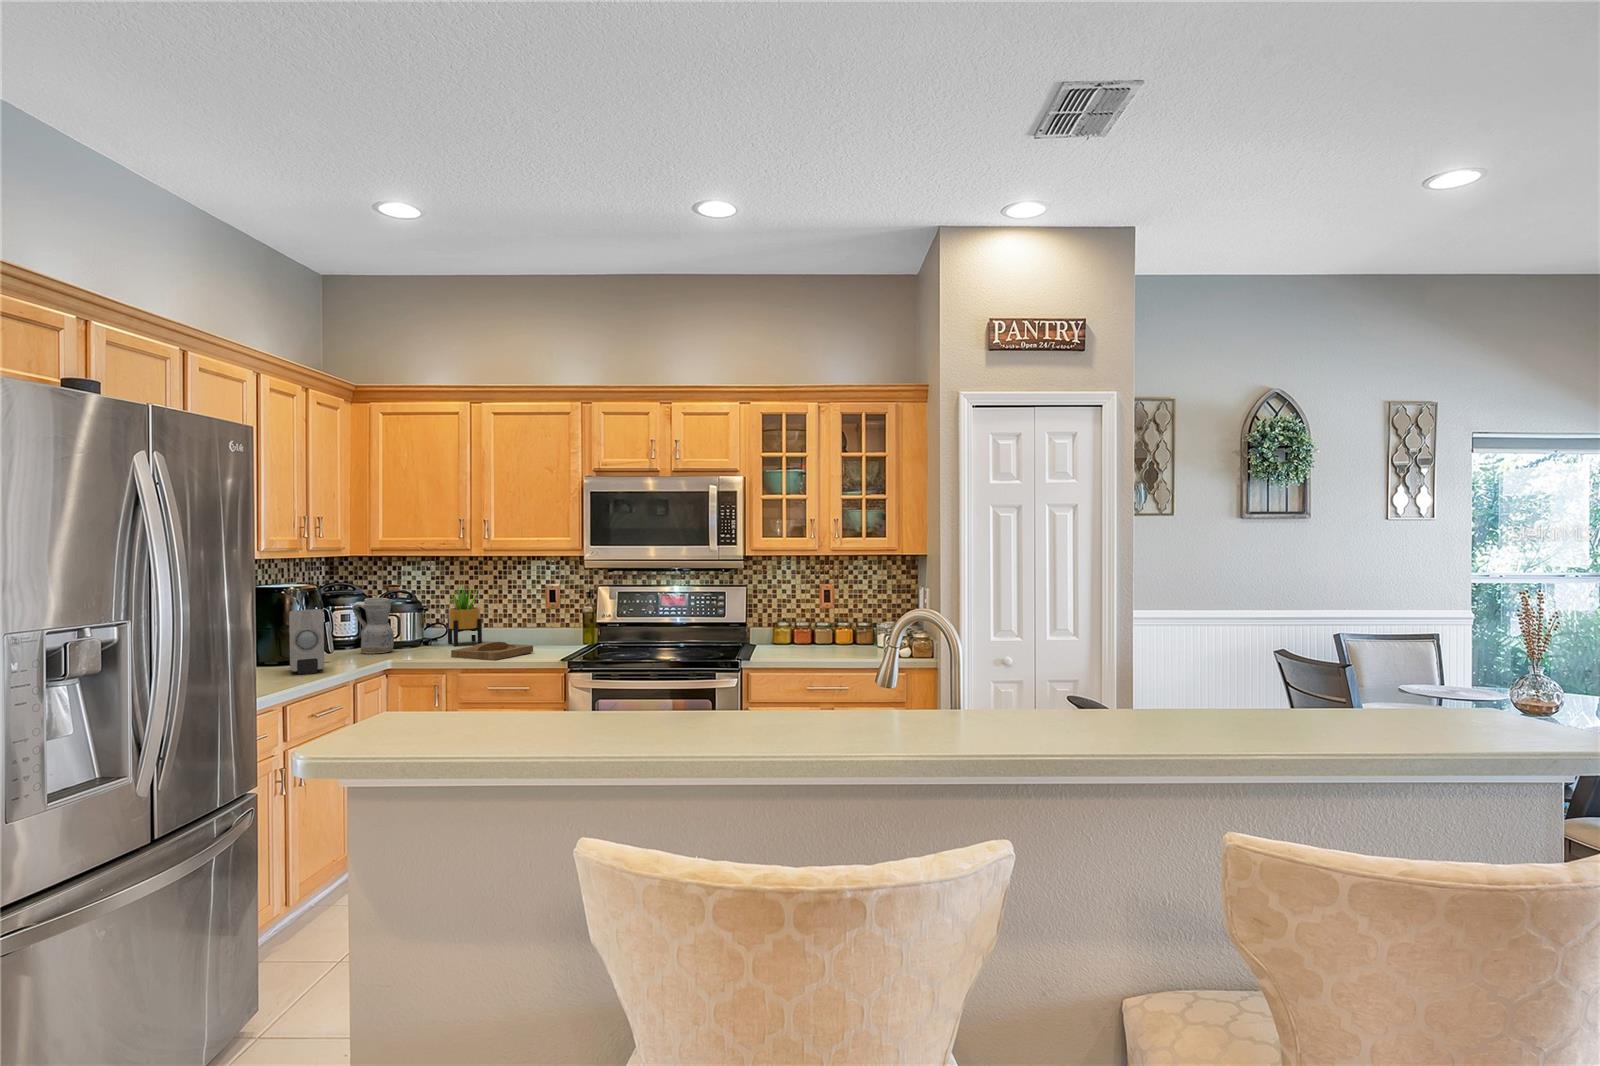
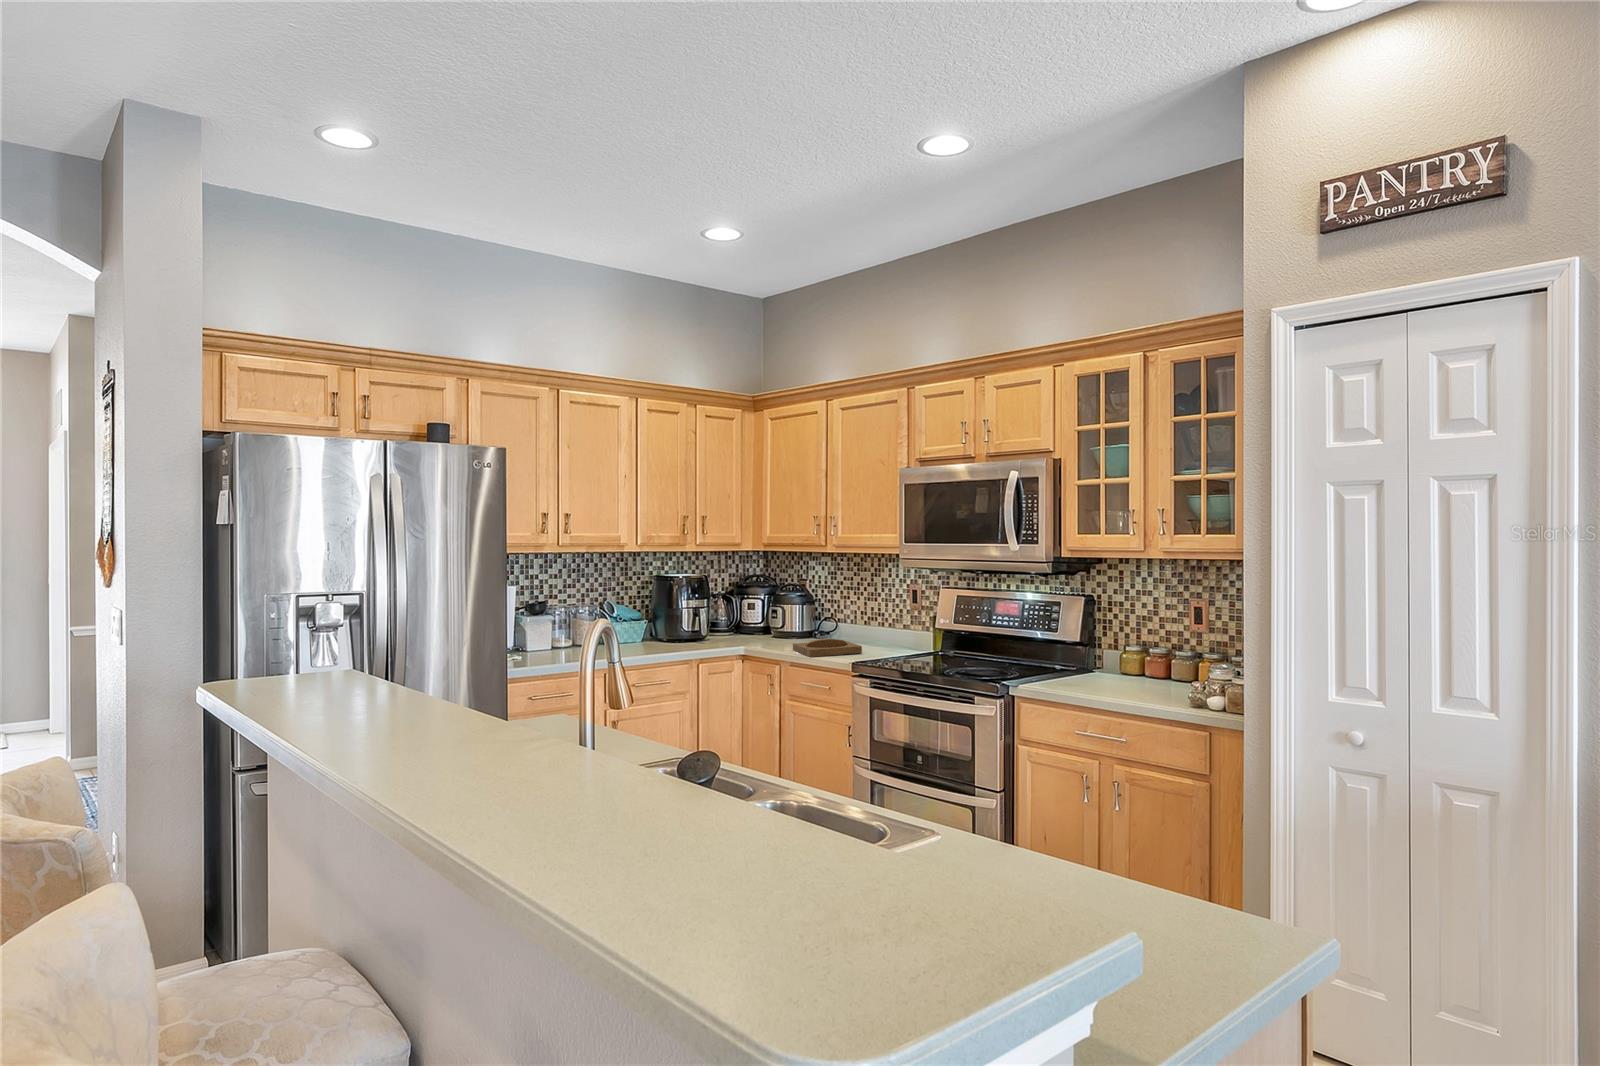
potted plant: present [448,586,482,646] -> none [827,578,862,640]
ceramic pitcher: present [352,598,394,654] -> none [746,590,778,640]
soap dispenser: present [289,609,324,674] -> none [655,598,691,652]

